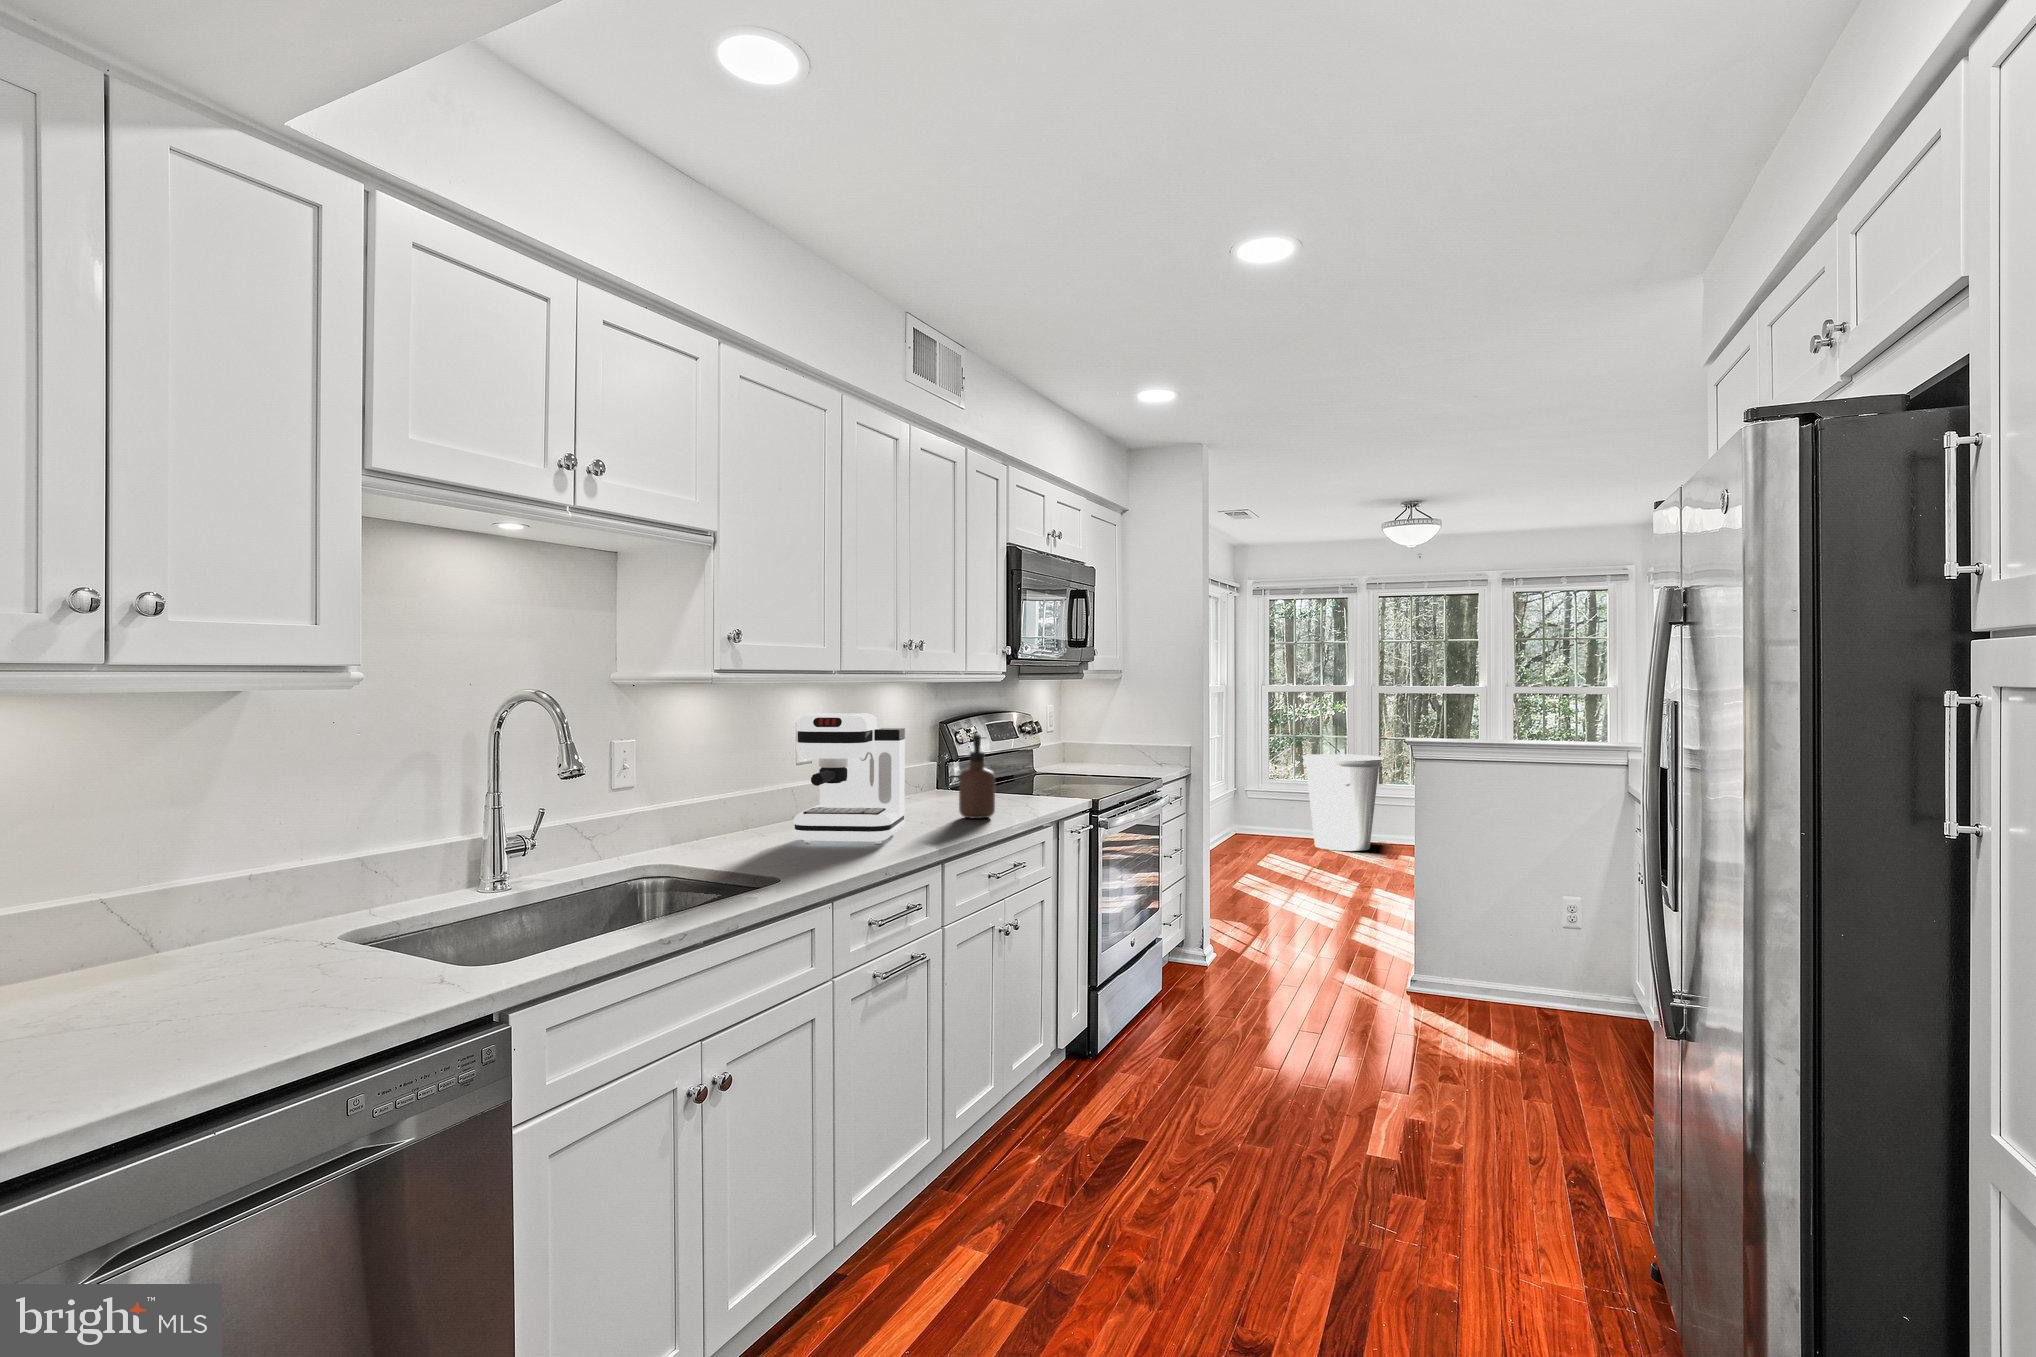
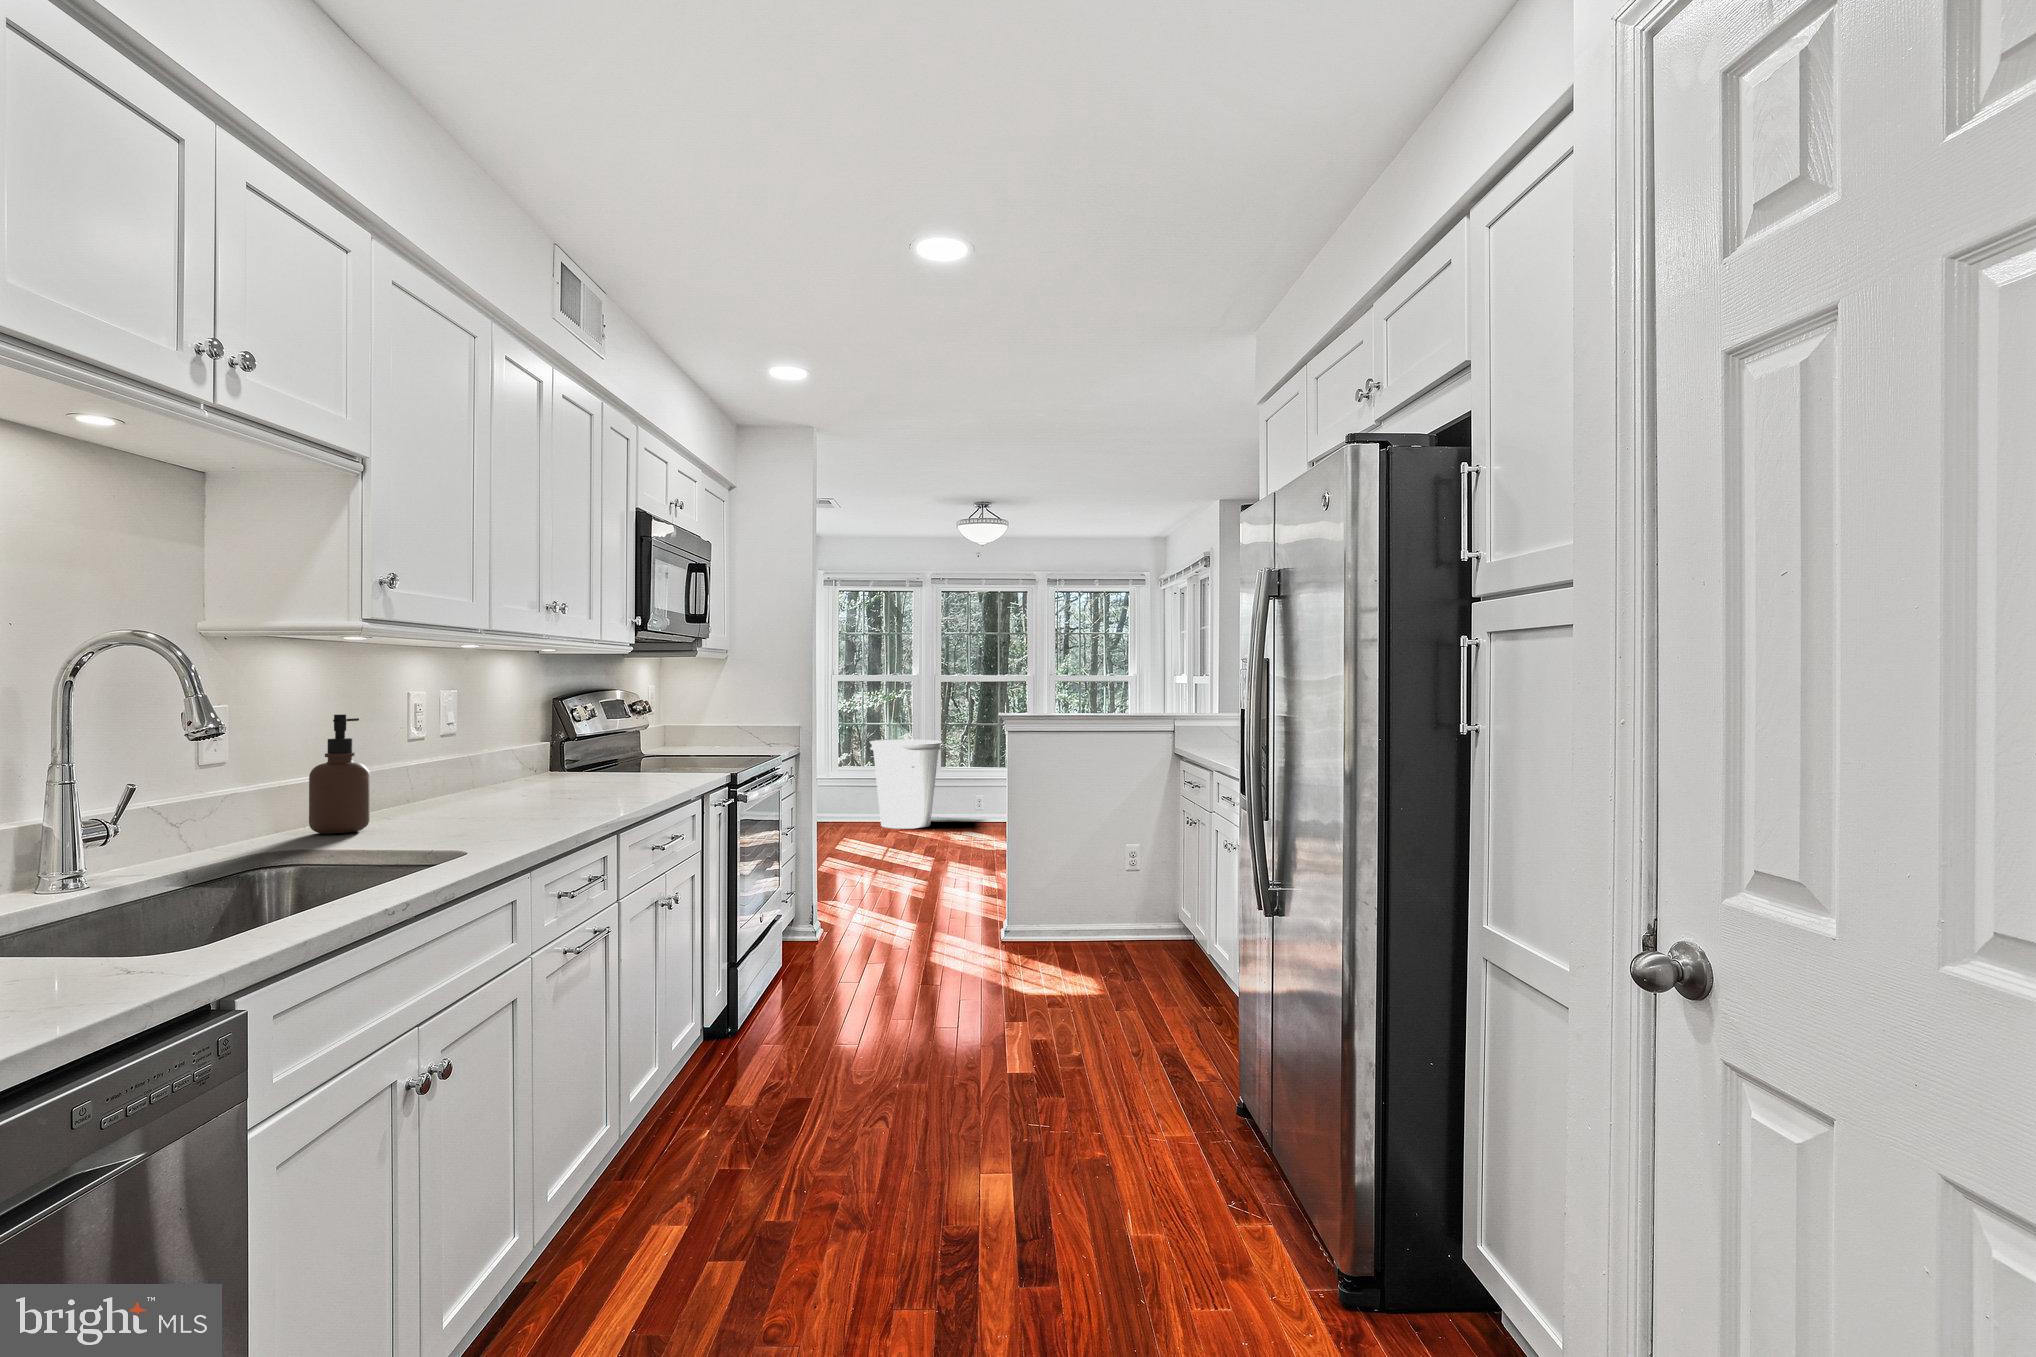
coffee maker: present [794,713,905,844] -> none [438,677,563,820]
soap dispenser: present [959,734,995,819] -> present [309,714,370,834]

